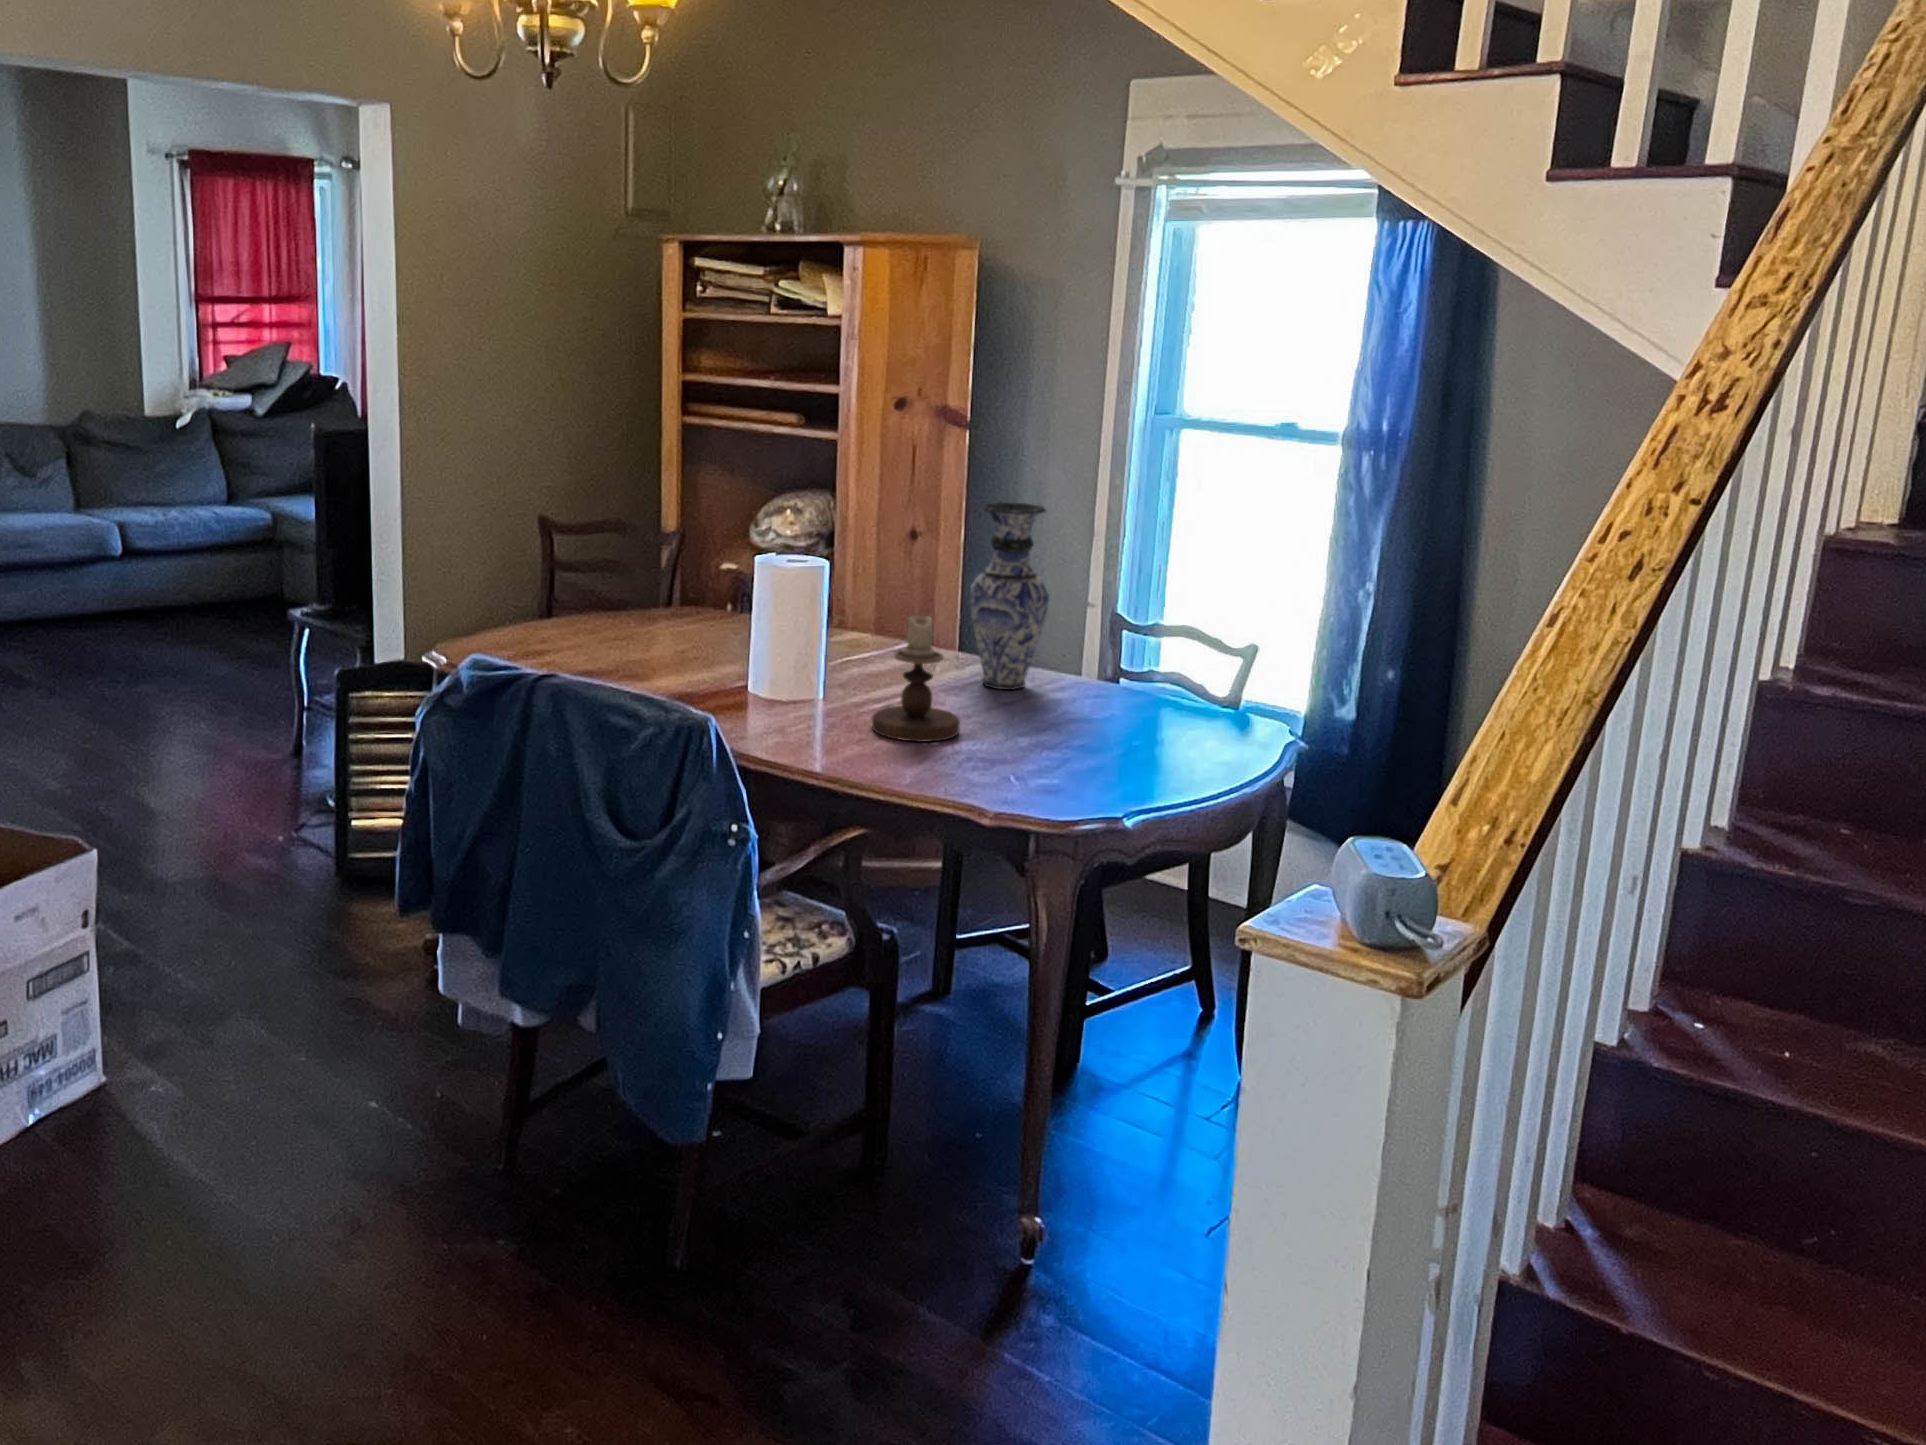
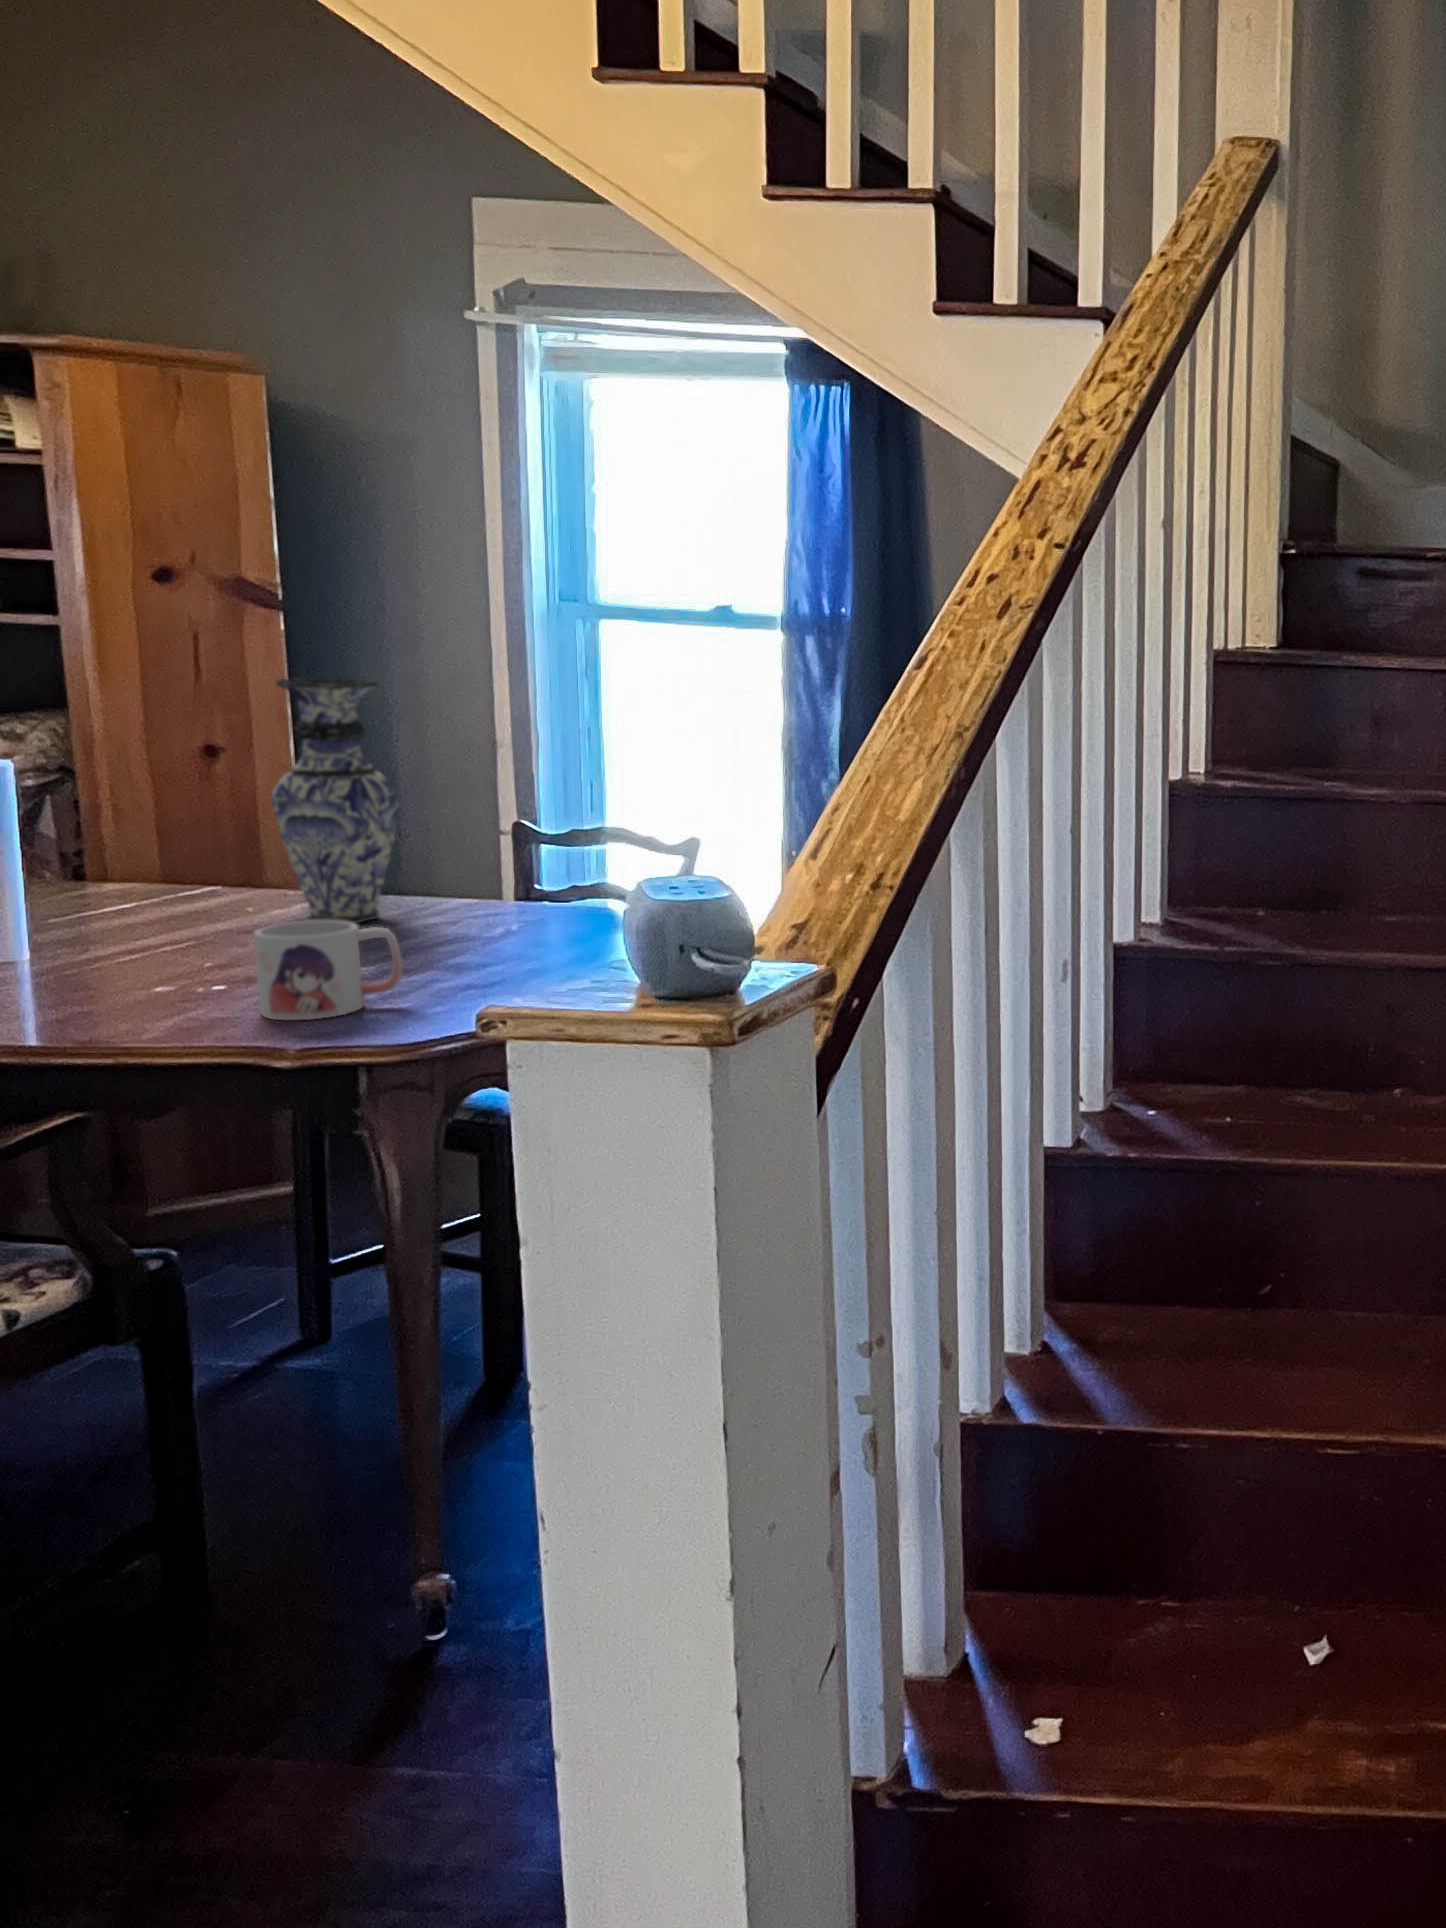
candlestick: present [872,616,960,742] -> none [101,822,260,998]
mug: none [964,700,1054,776] -> present [254,920,402,1020]

